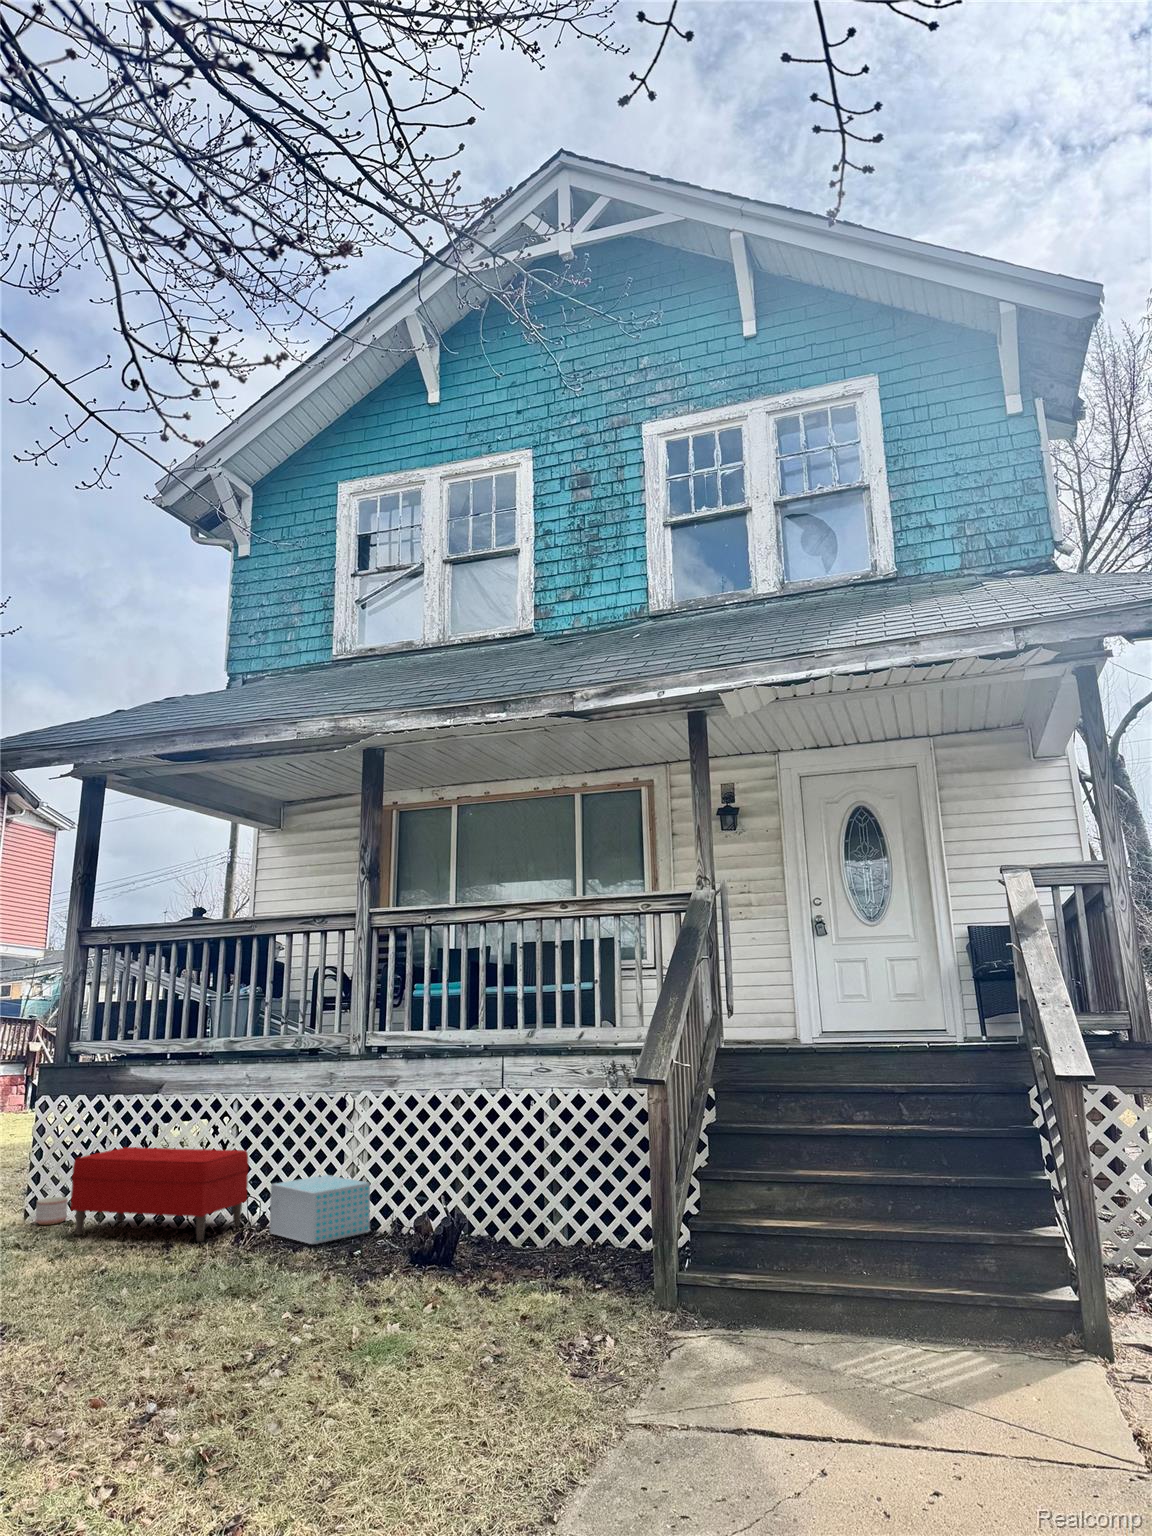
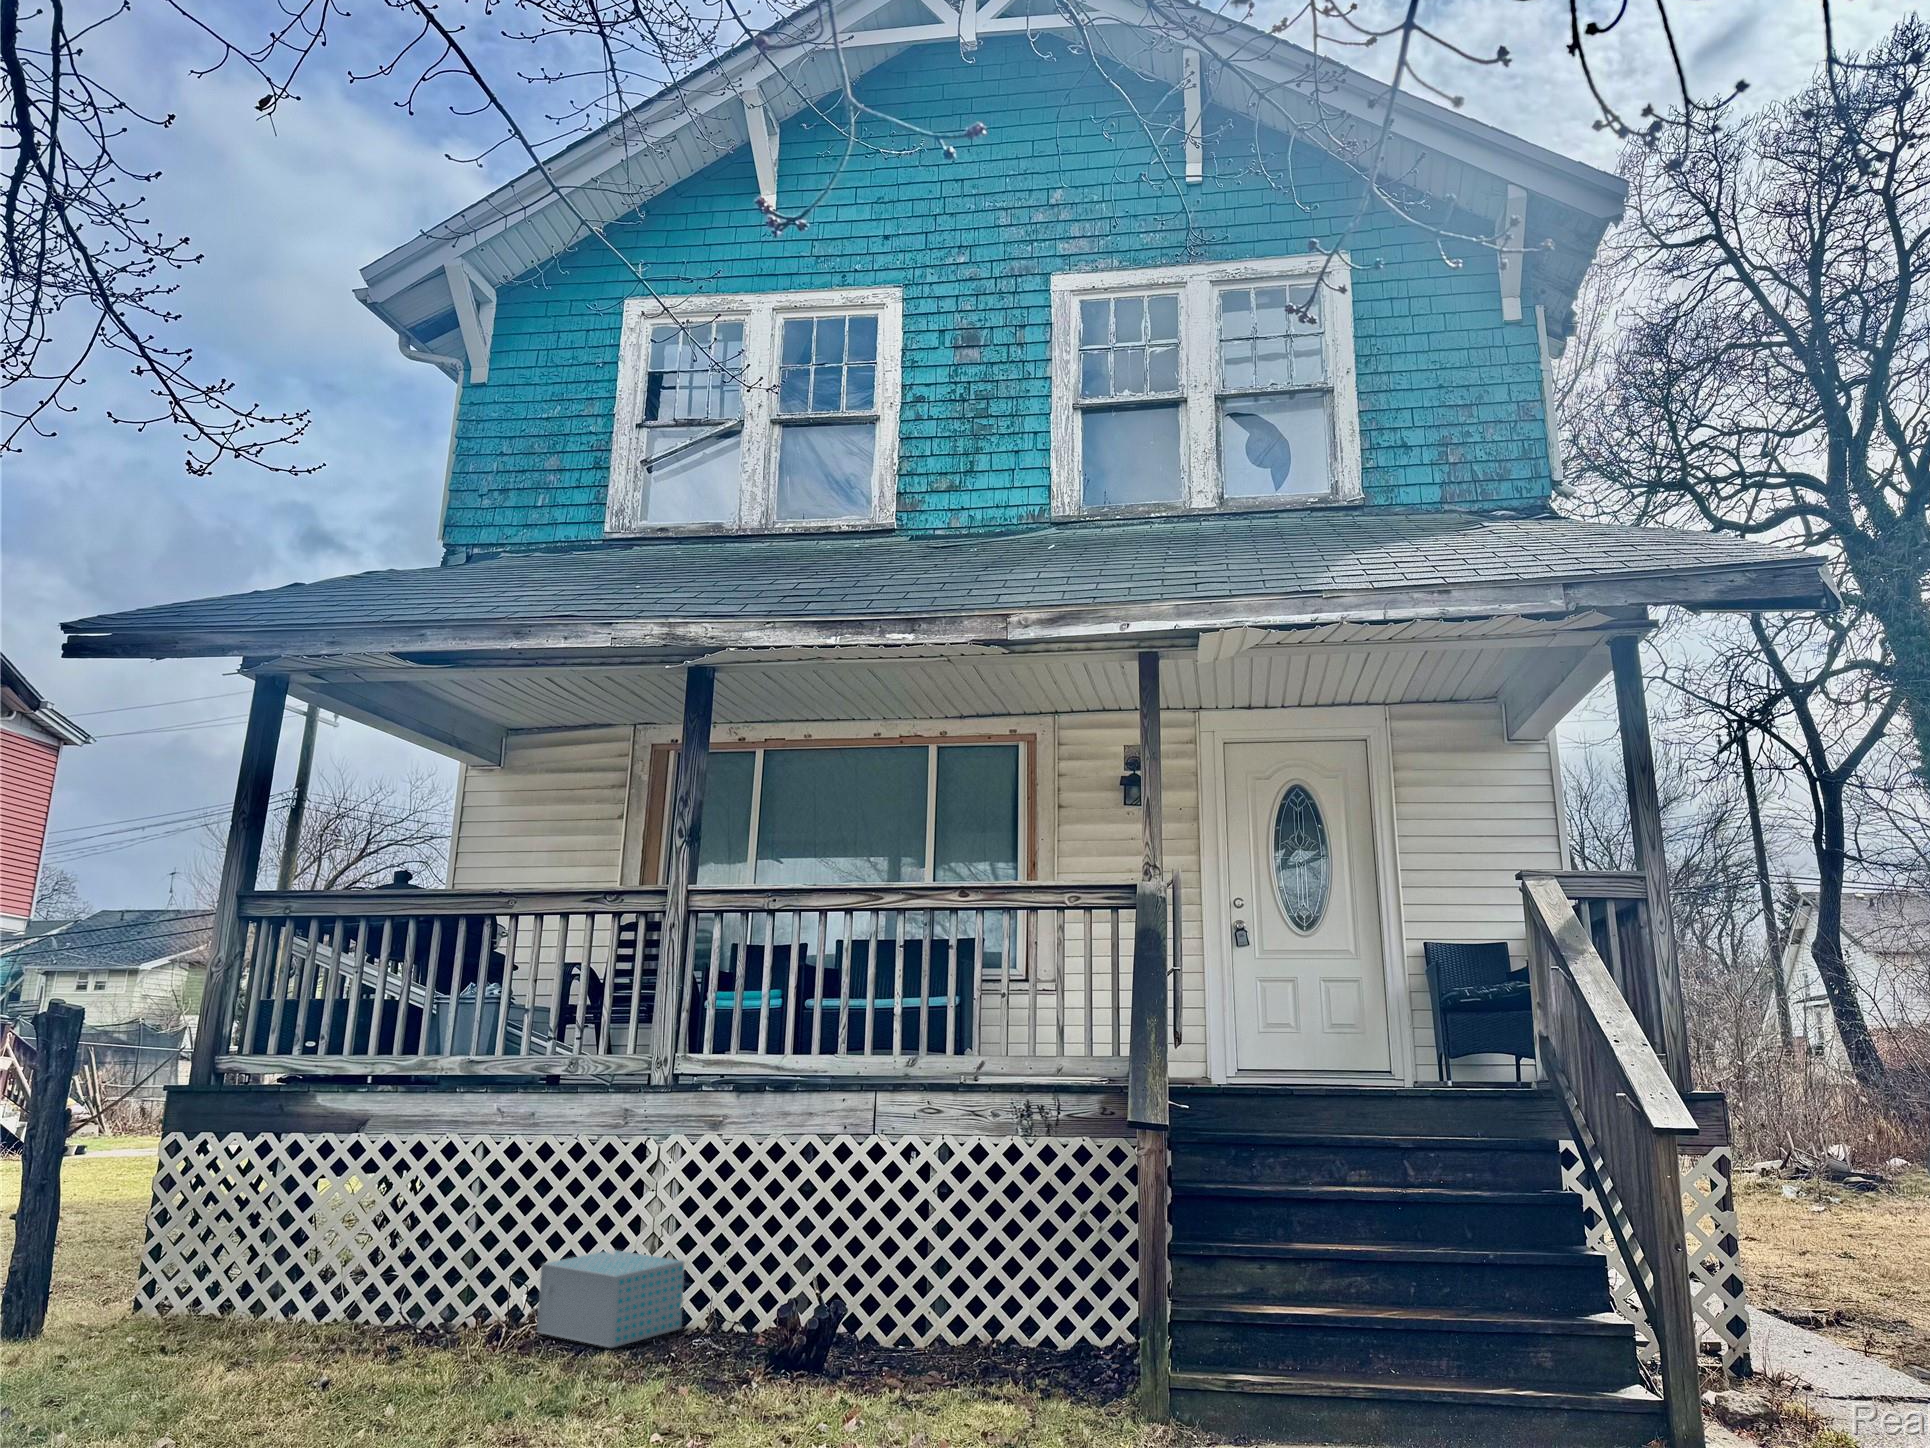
bench: present [71,1147,248,1242] -> none [230,1211,499,1346]
planter: present [35,1197,68,1225] -> none [158,1283,209,1325]

